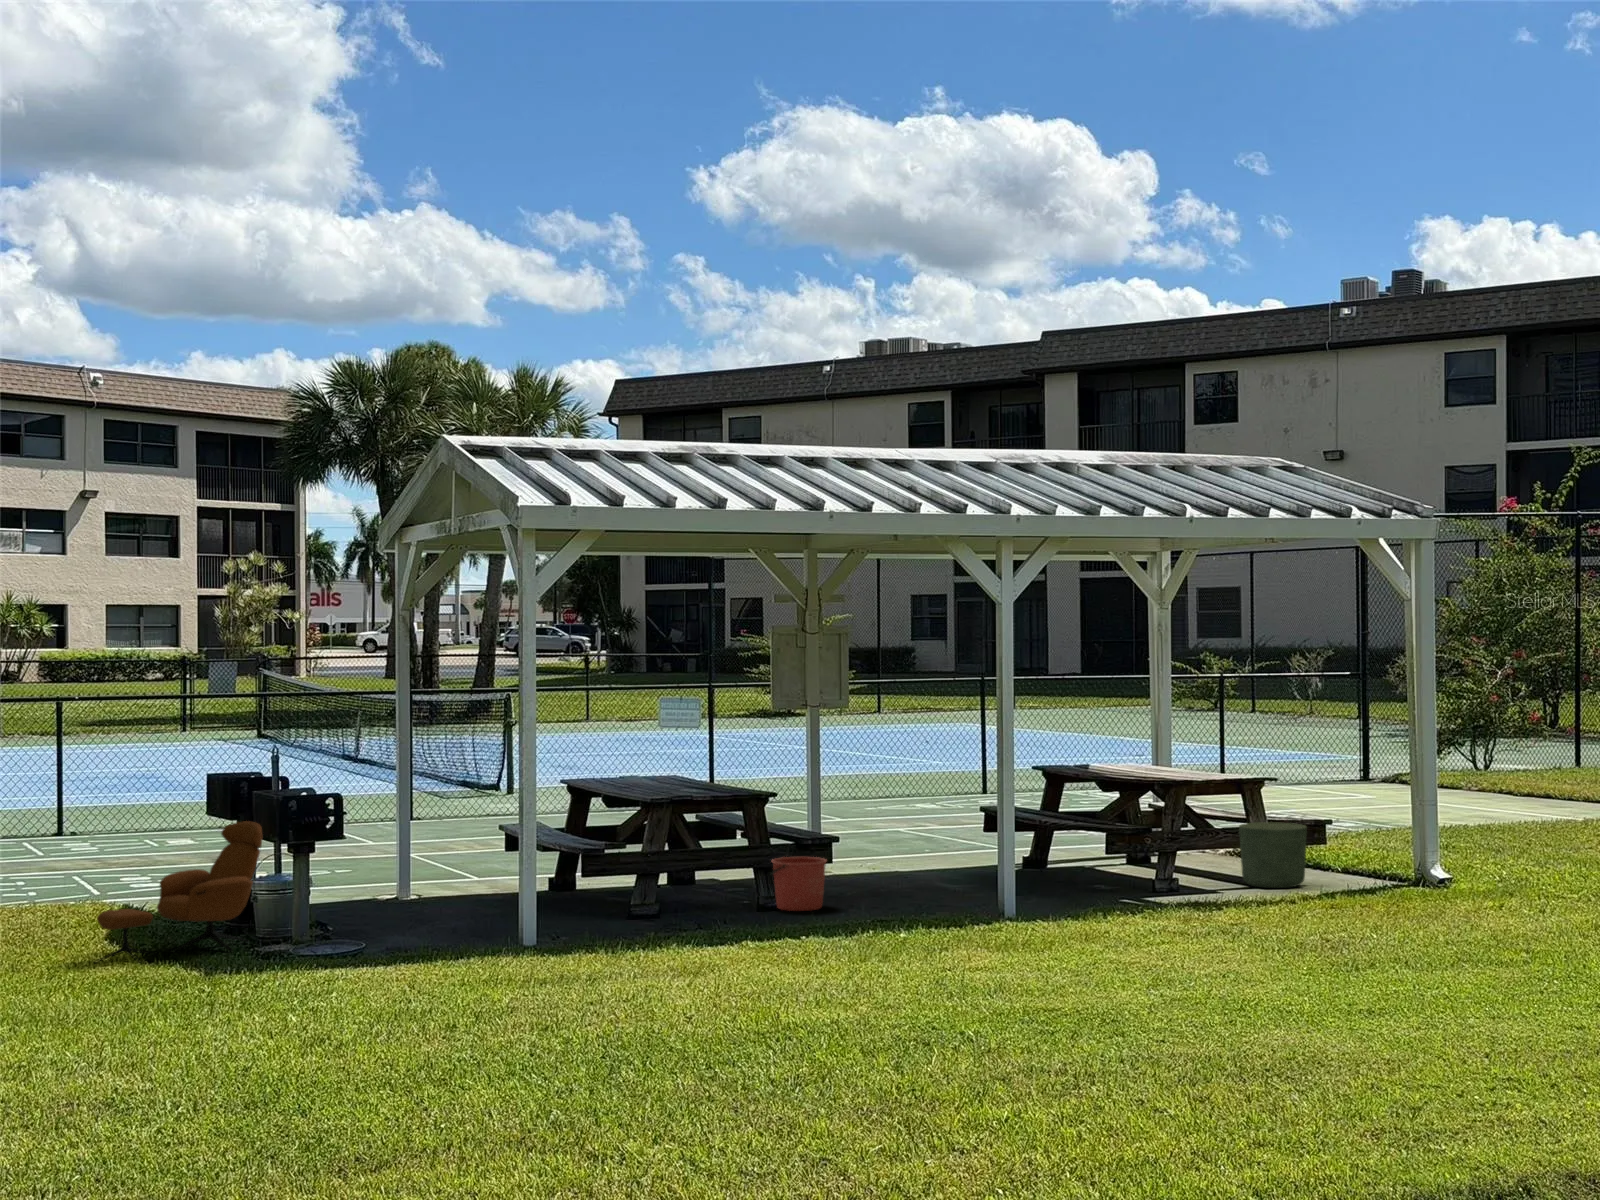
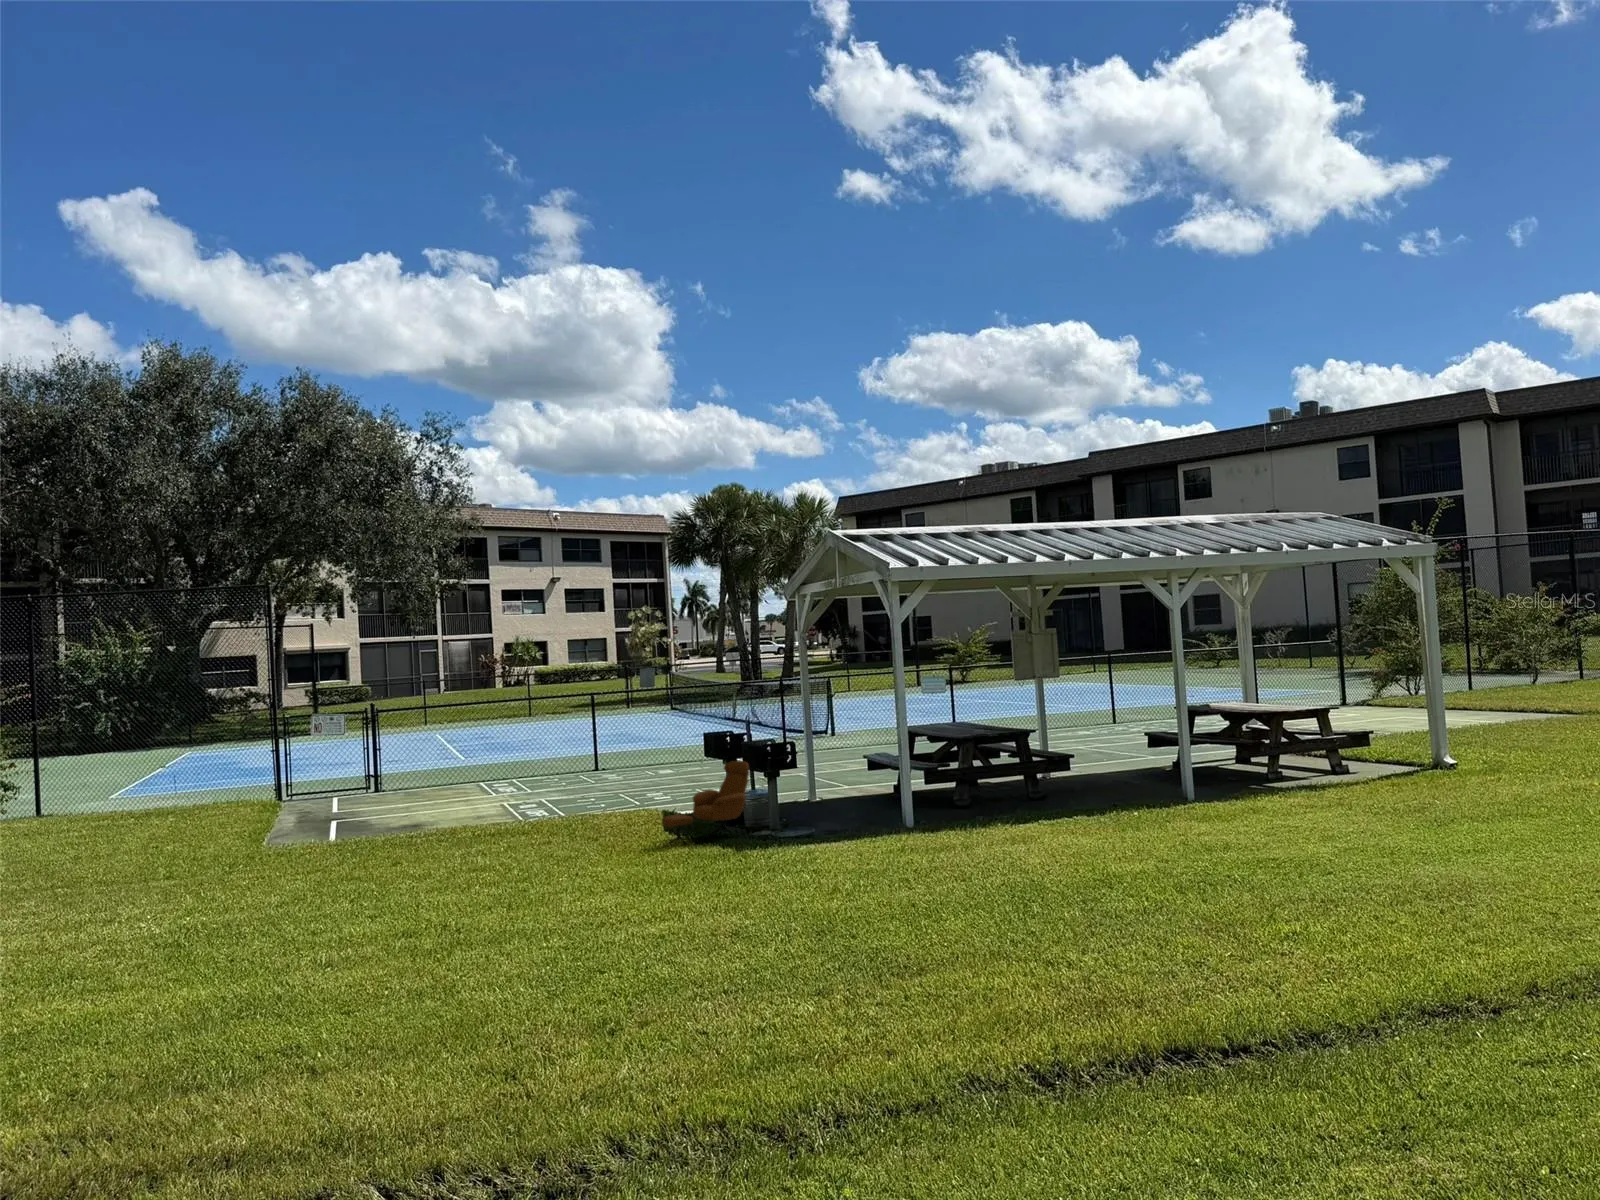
planter: present [1239,822,1307,888] -> none [1321,735,1367,775]
bucket: present [771,857,827,911] -> none [1038,768,1073,801]

